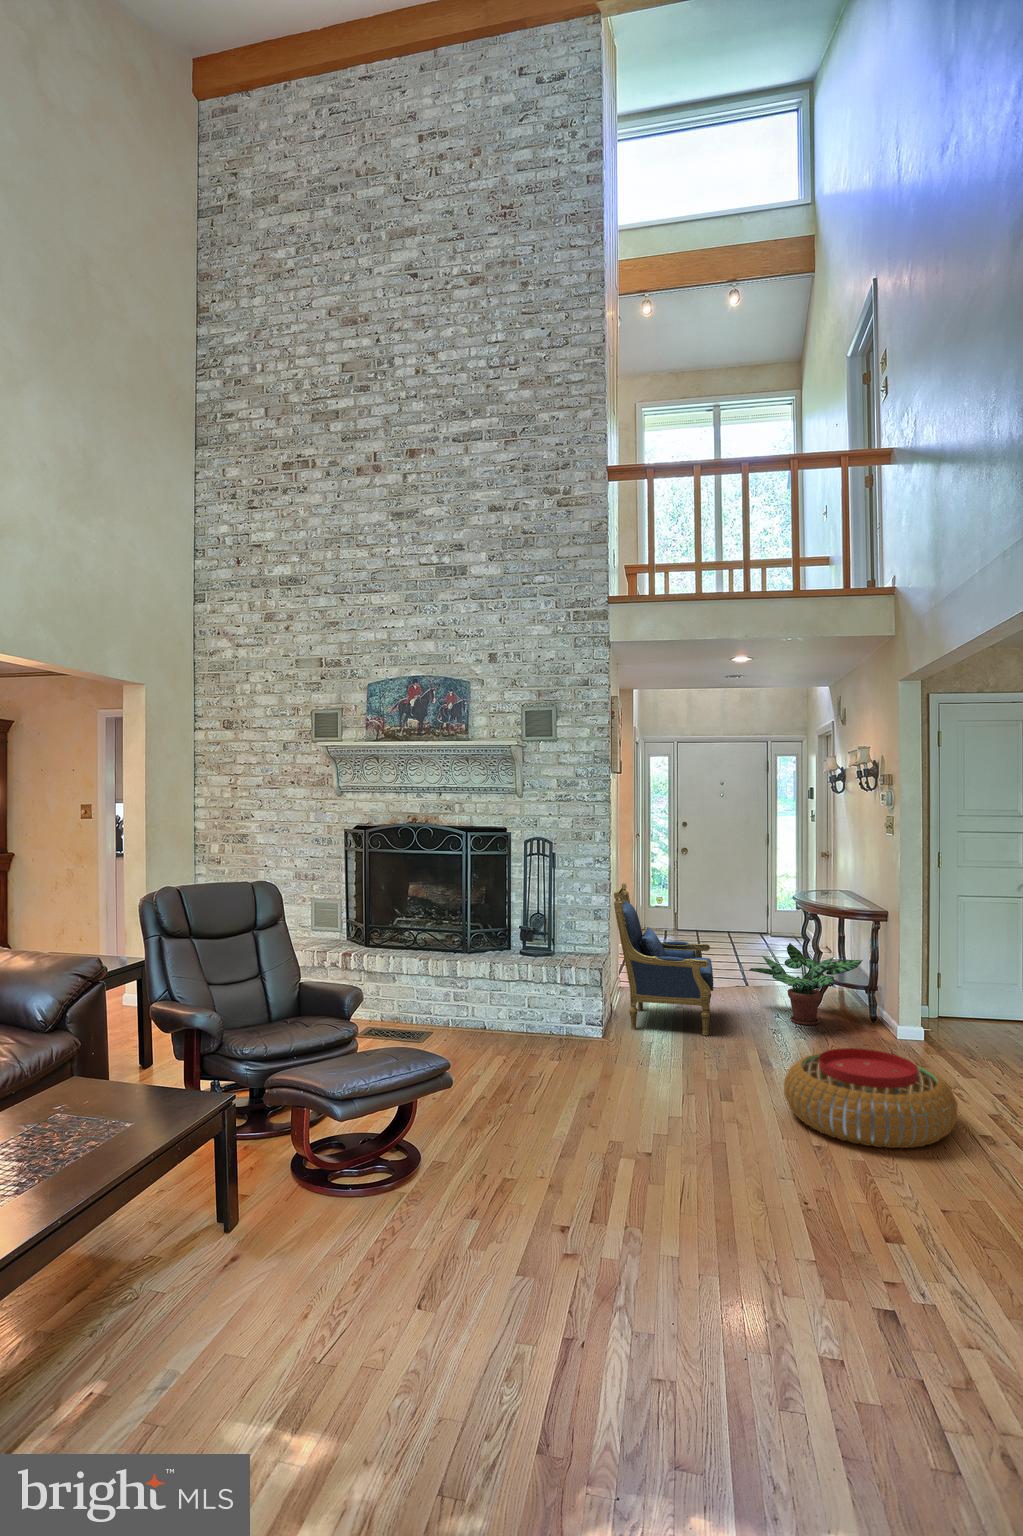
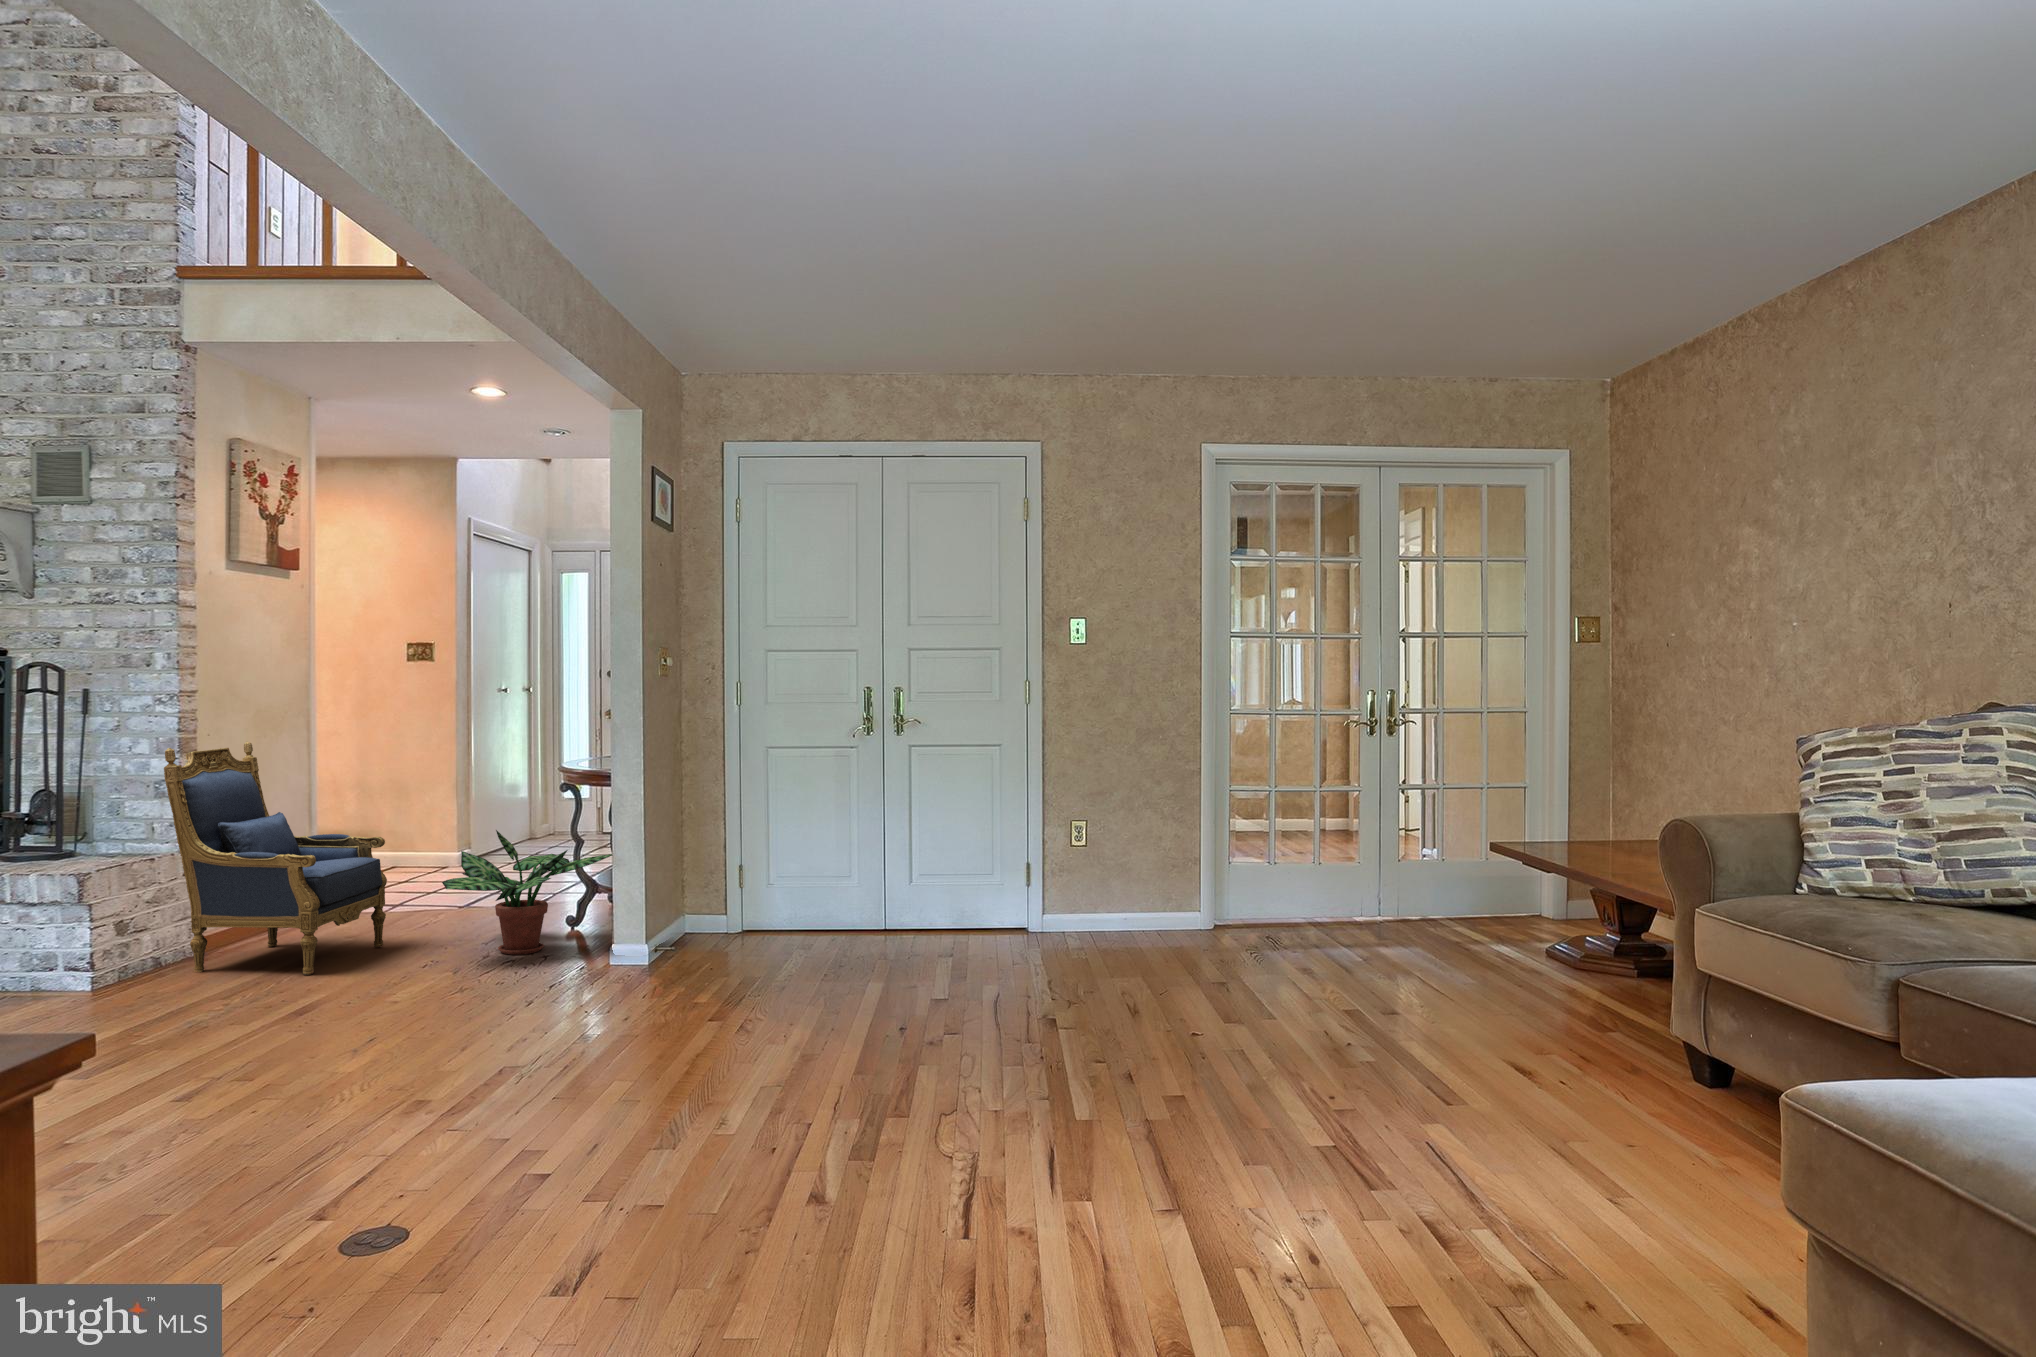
pouf: present [784,1048,958,1148] -> none [171,965,460,1107]

